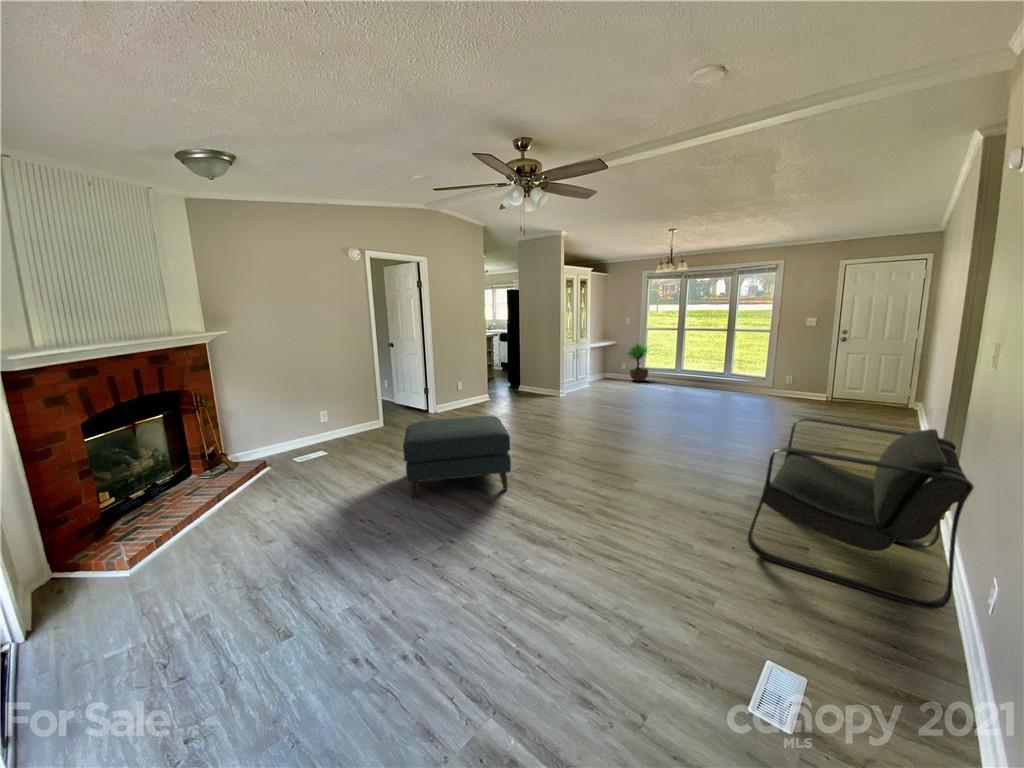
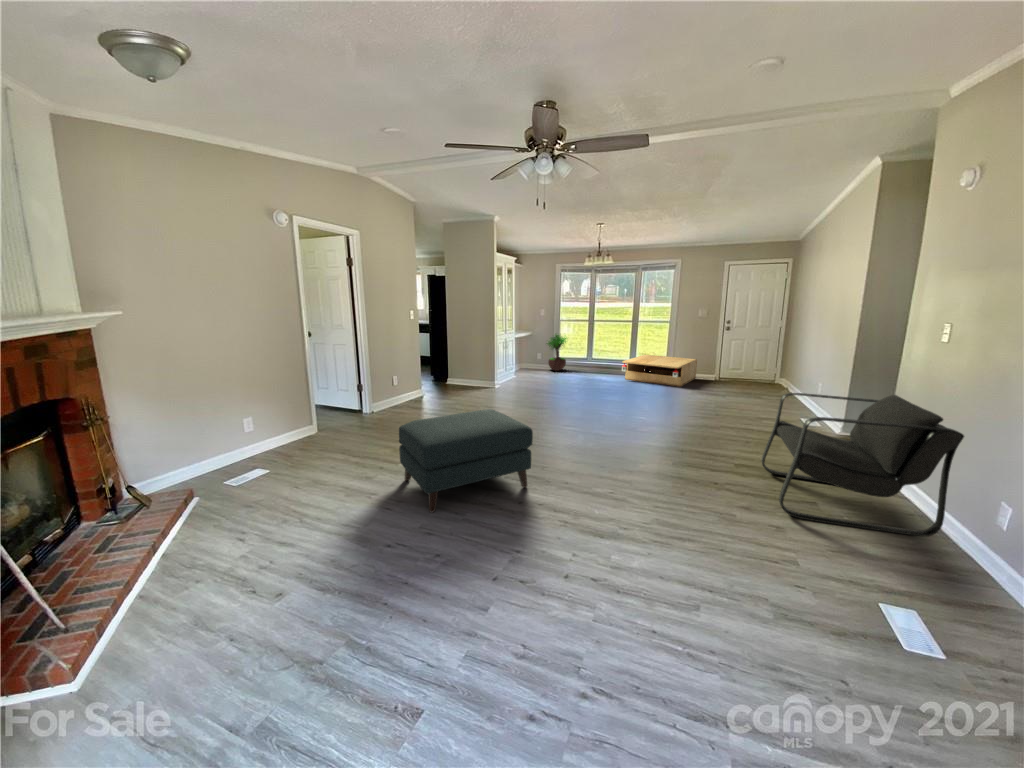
coffee table: none [702,367,801,404] -> present [622,355,697,387]

